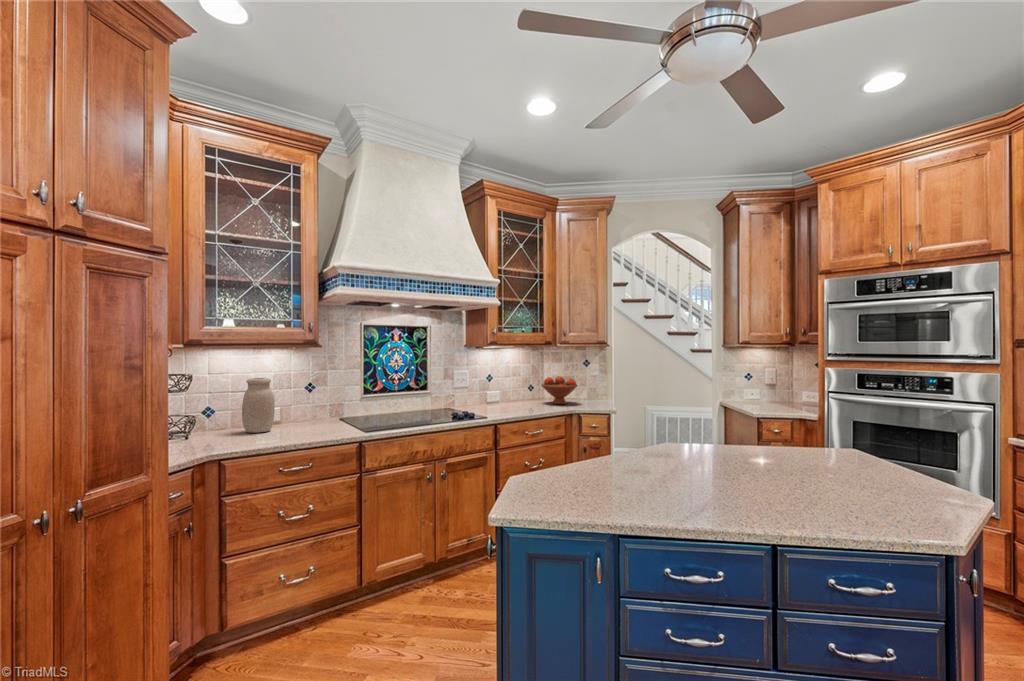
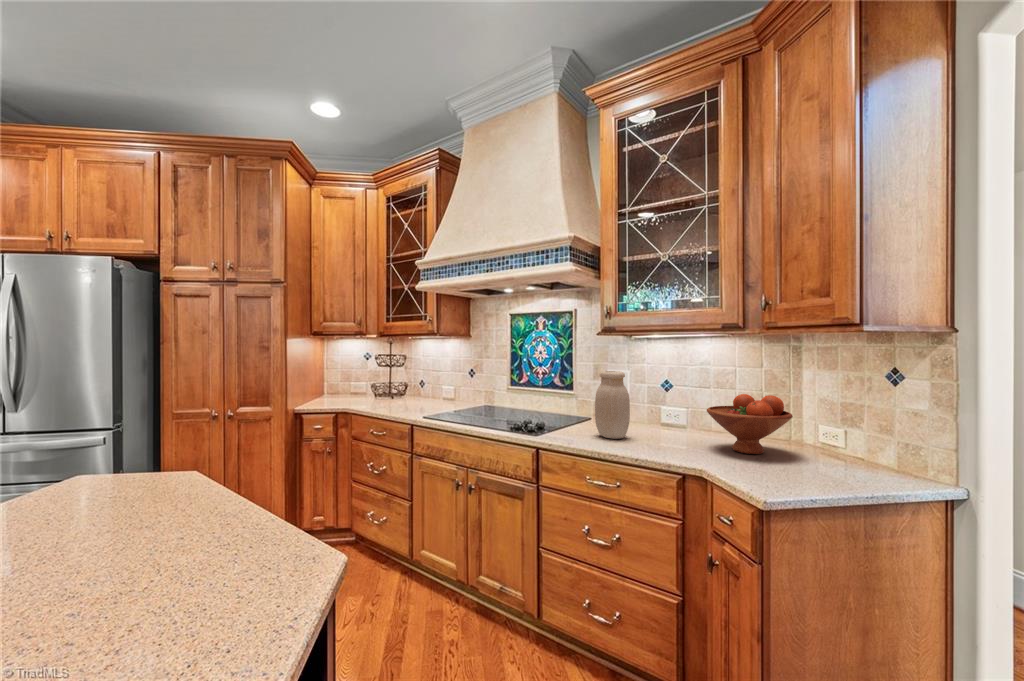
jar: present [242,378,275,433] -> present [595,371,630,439]

